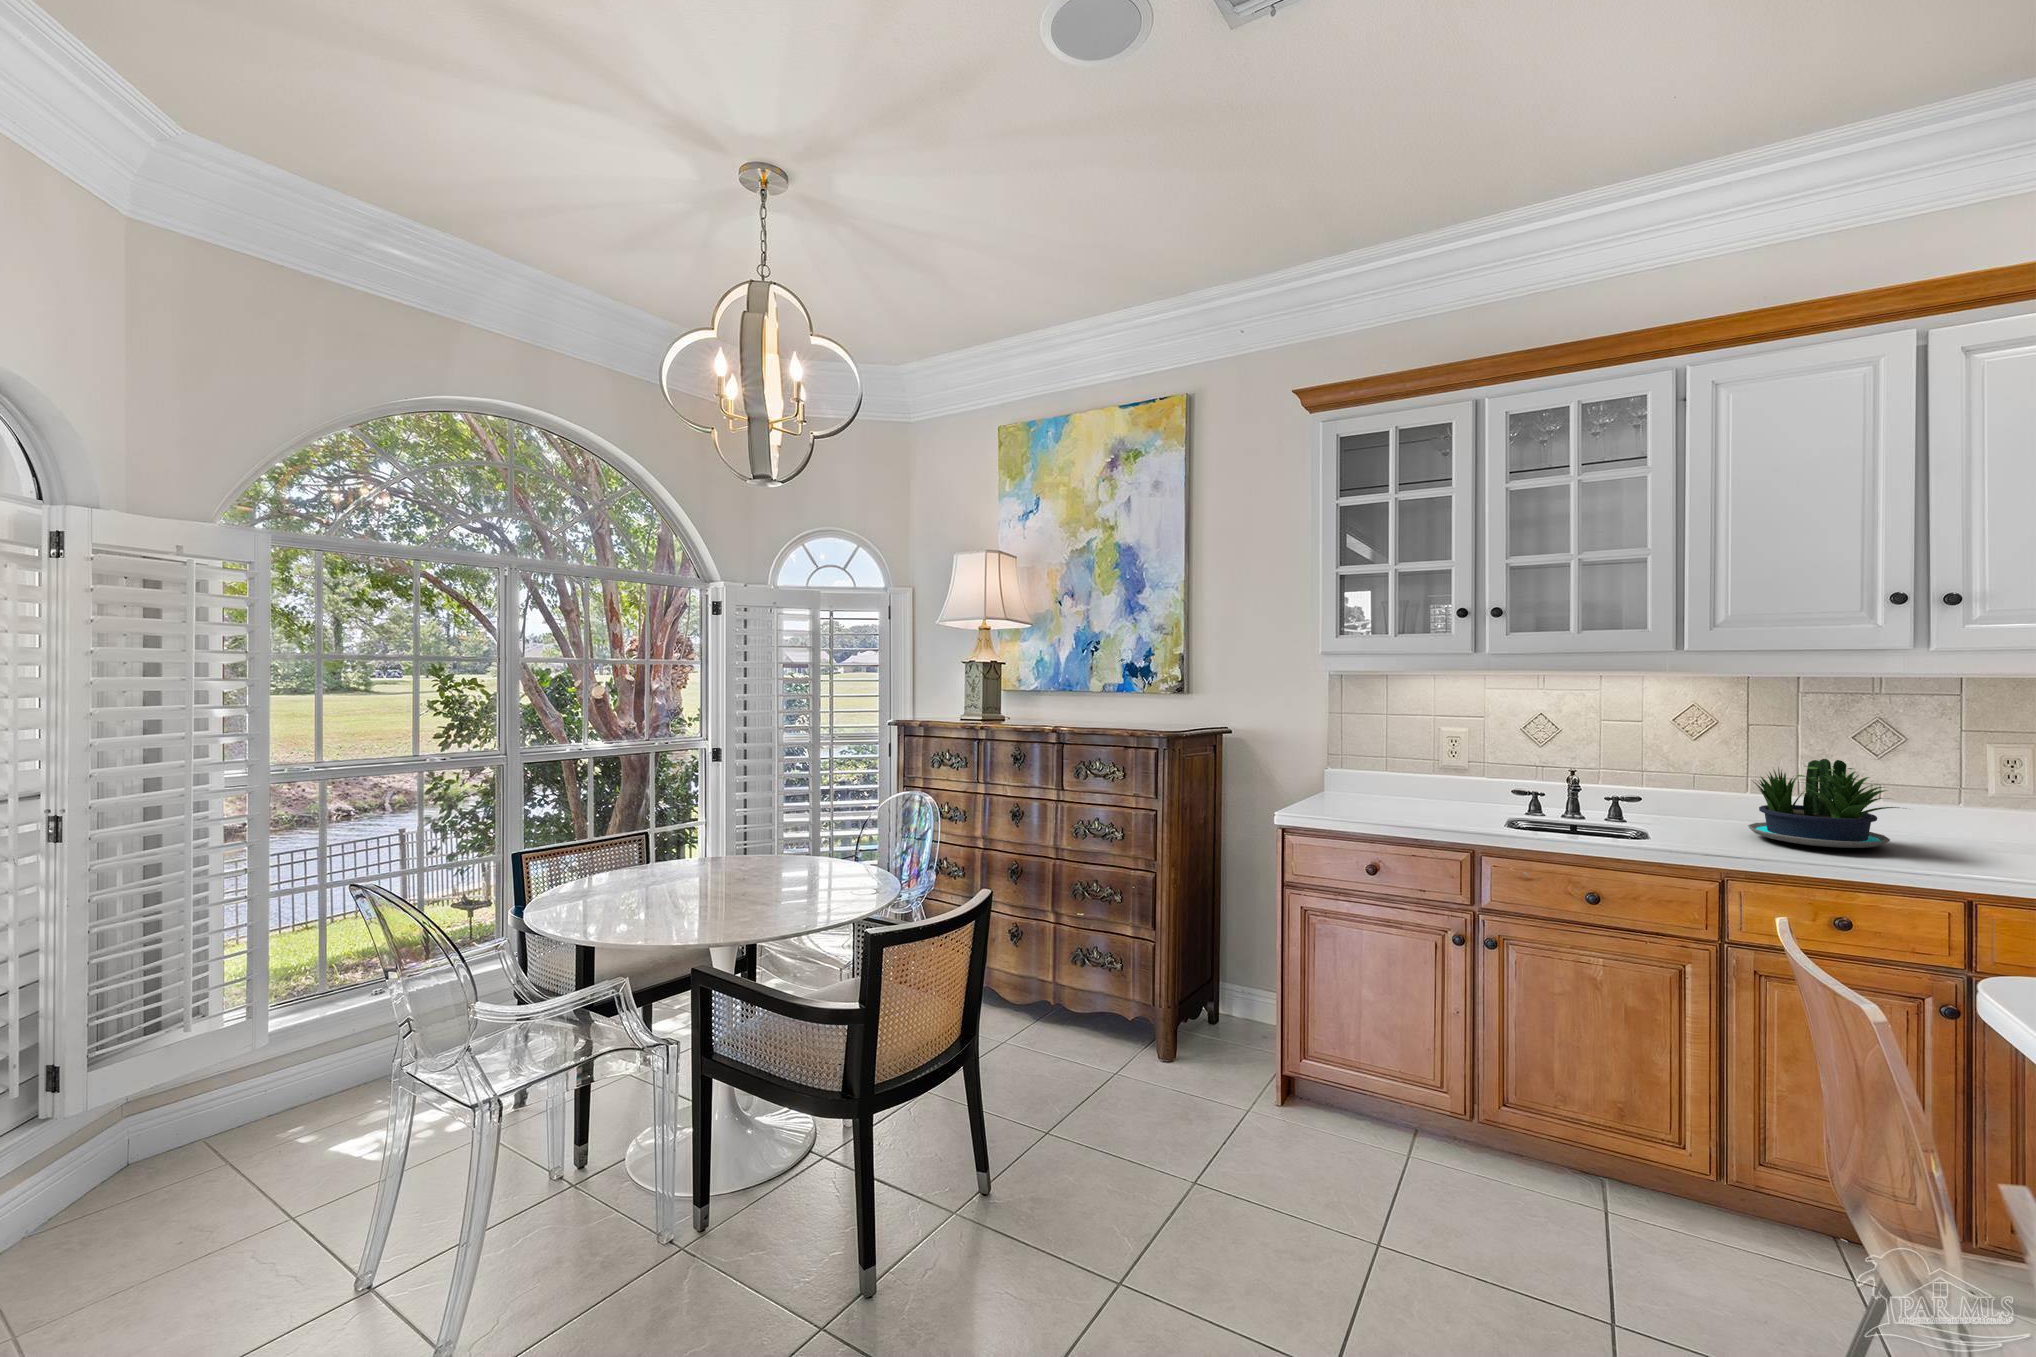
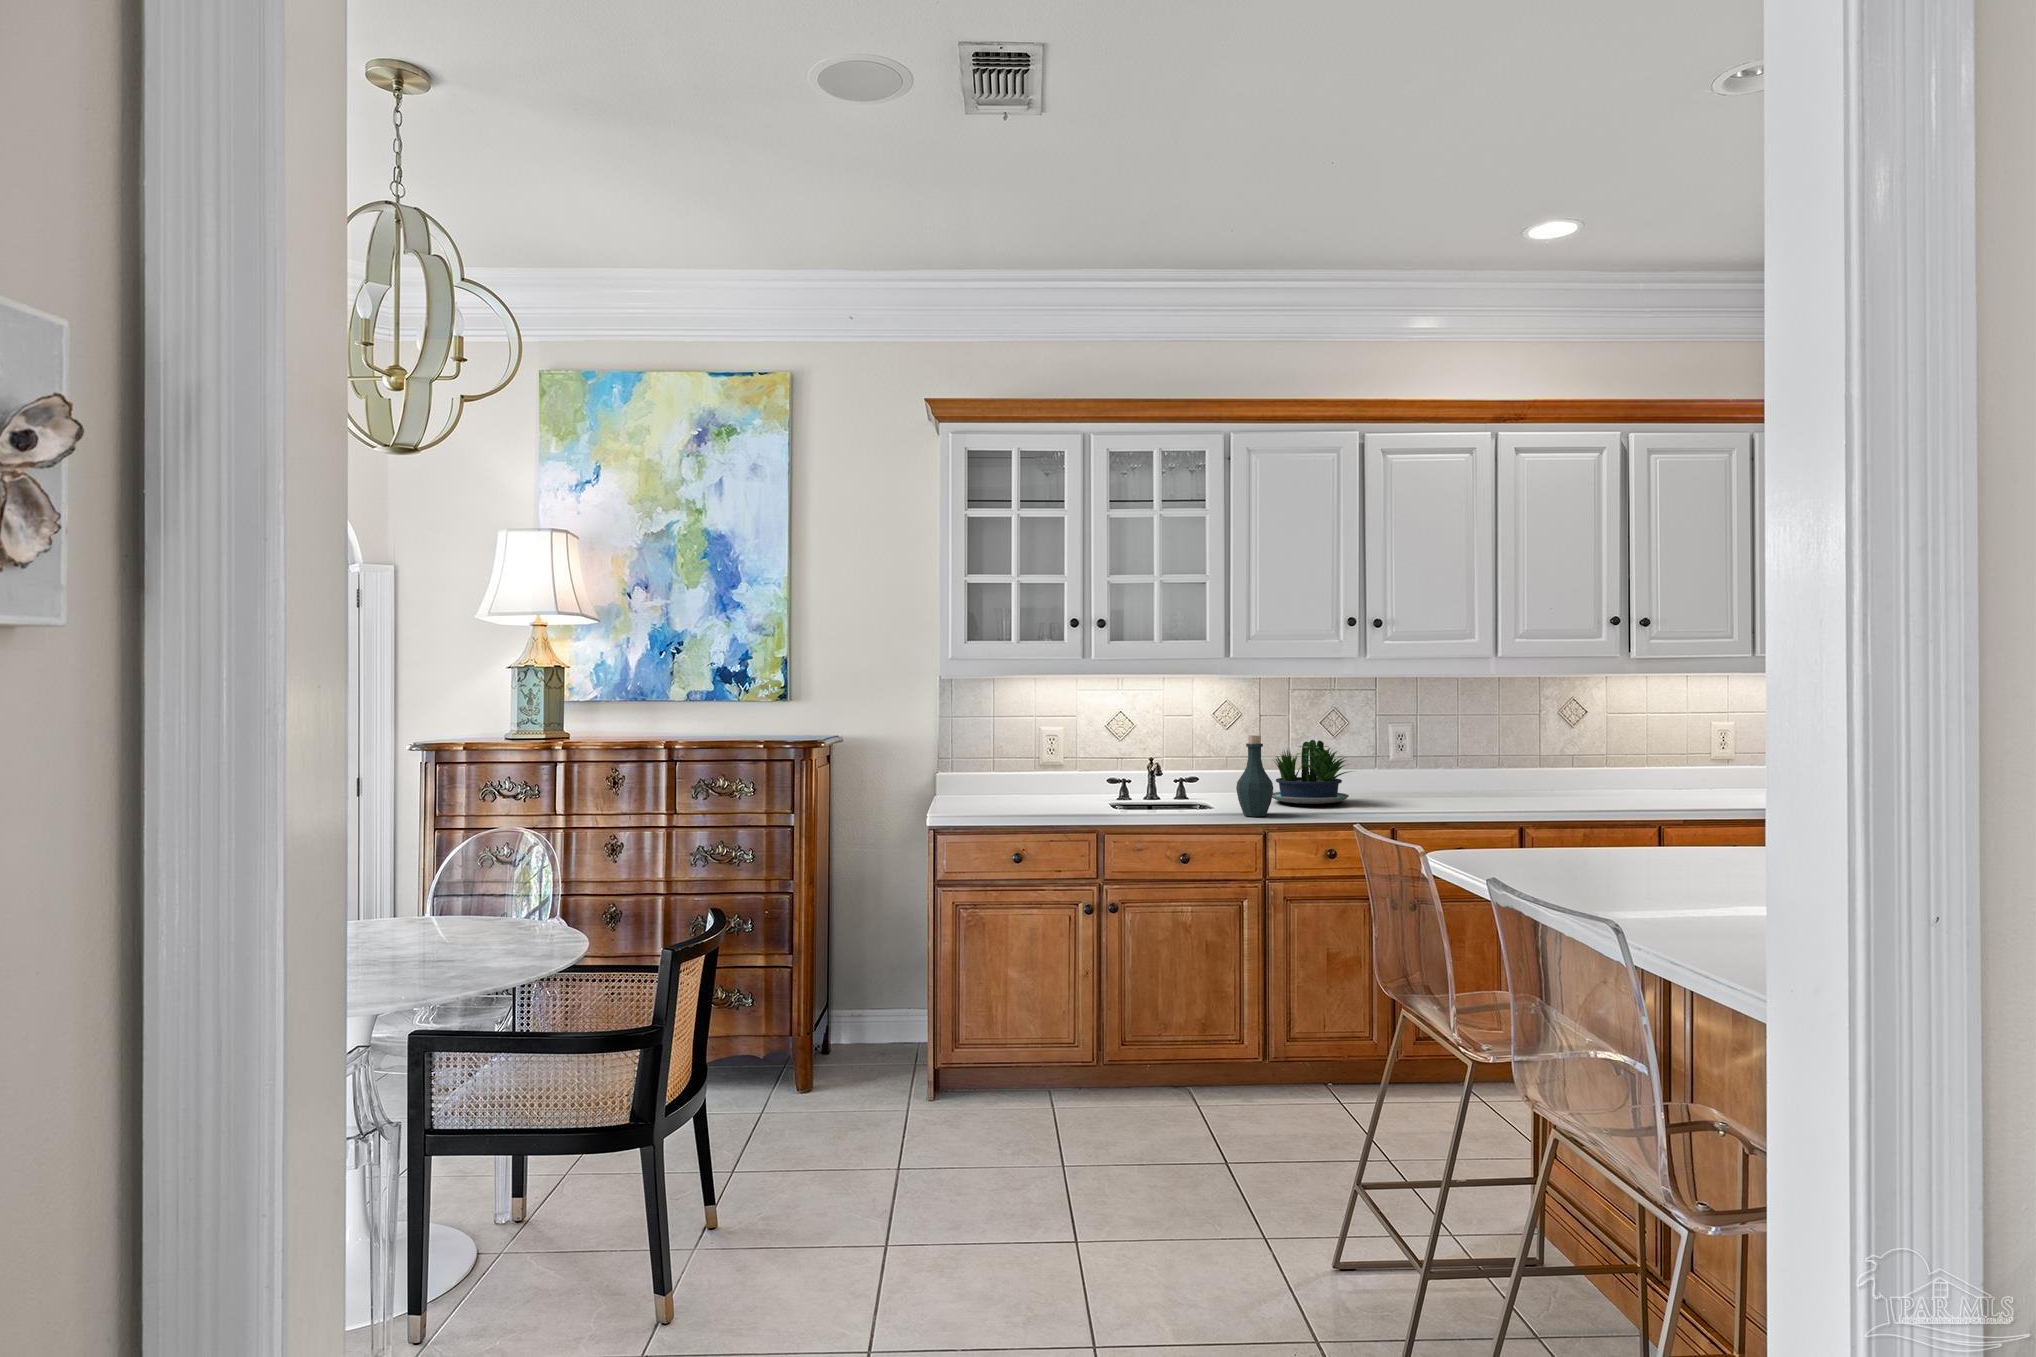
bottle: none [1678,751,1739,859] -> present [1236,735,1273,816]

